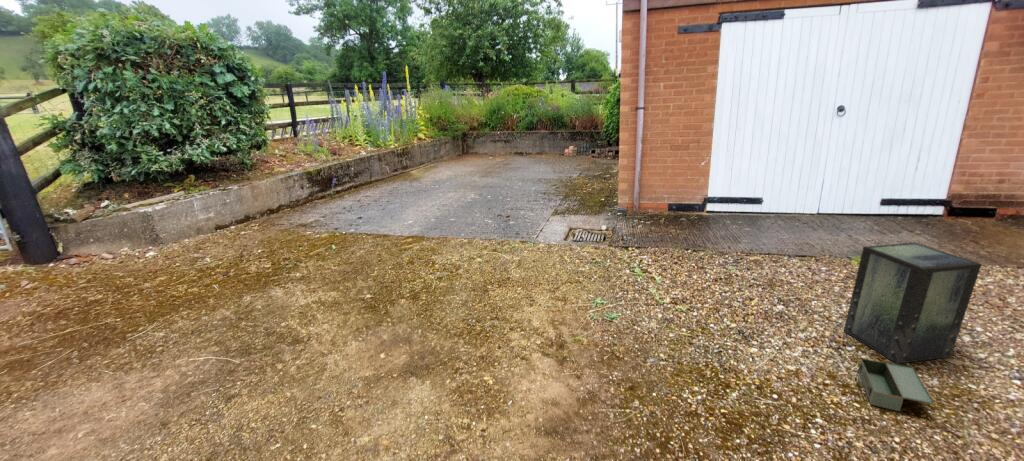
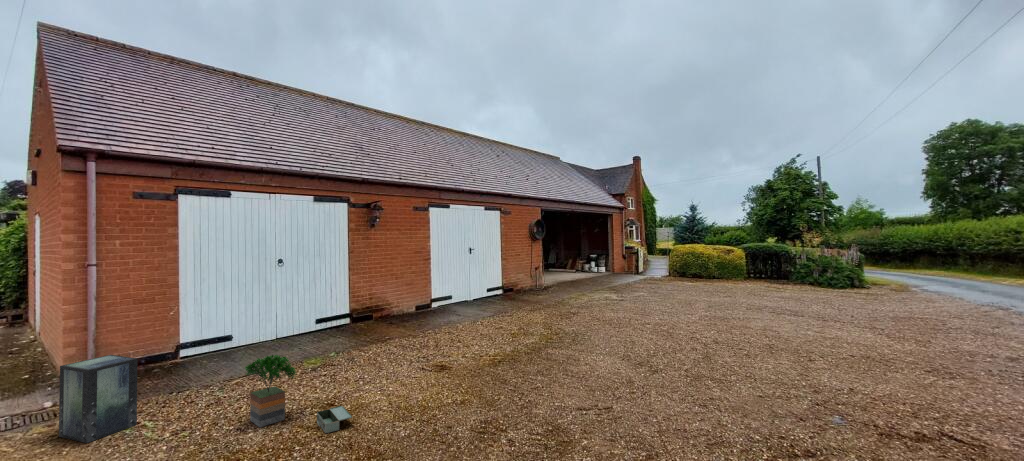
storage box: present [844,243,981,364] -> present [59,355,138,443]
potted tree: none [758,246,838,343] -> present [245,355,296,427]

